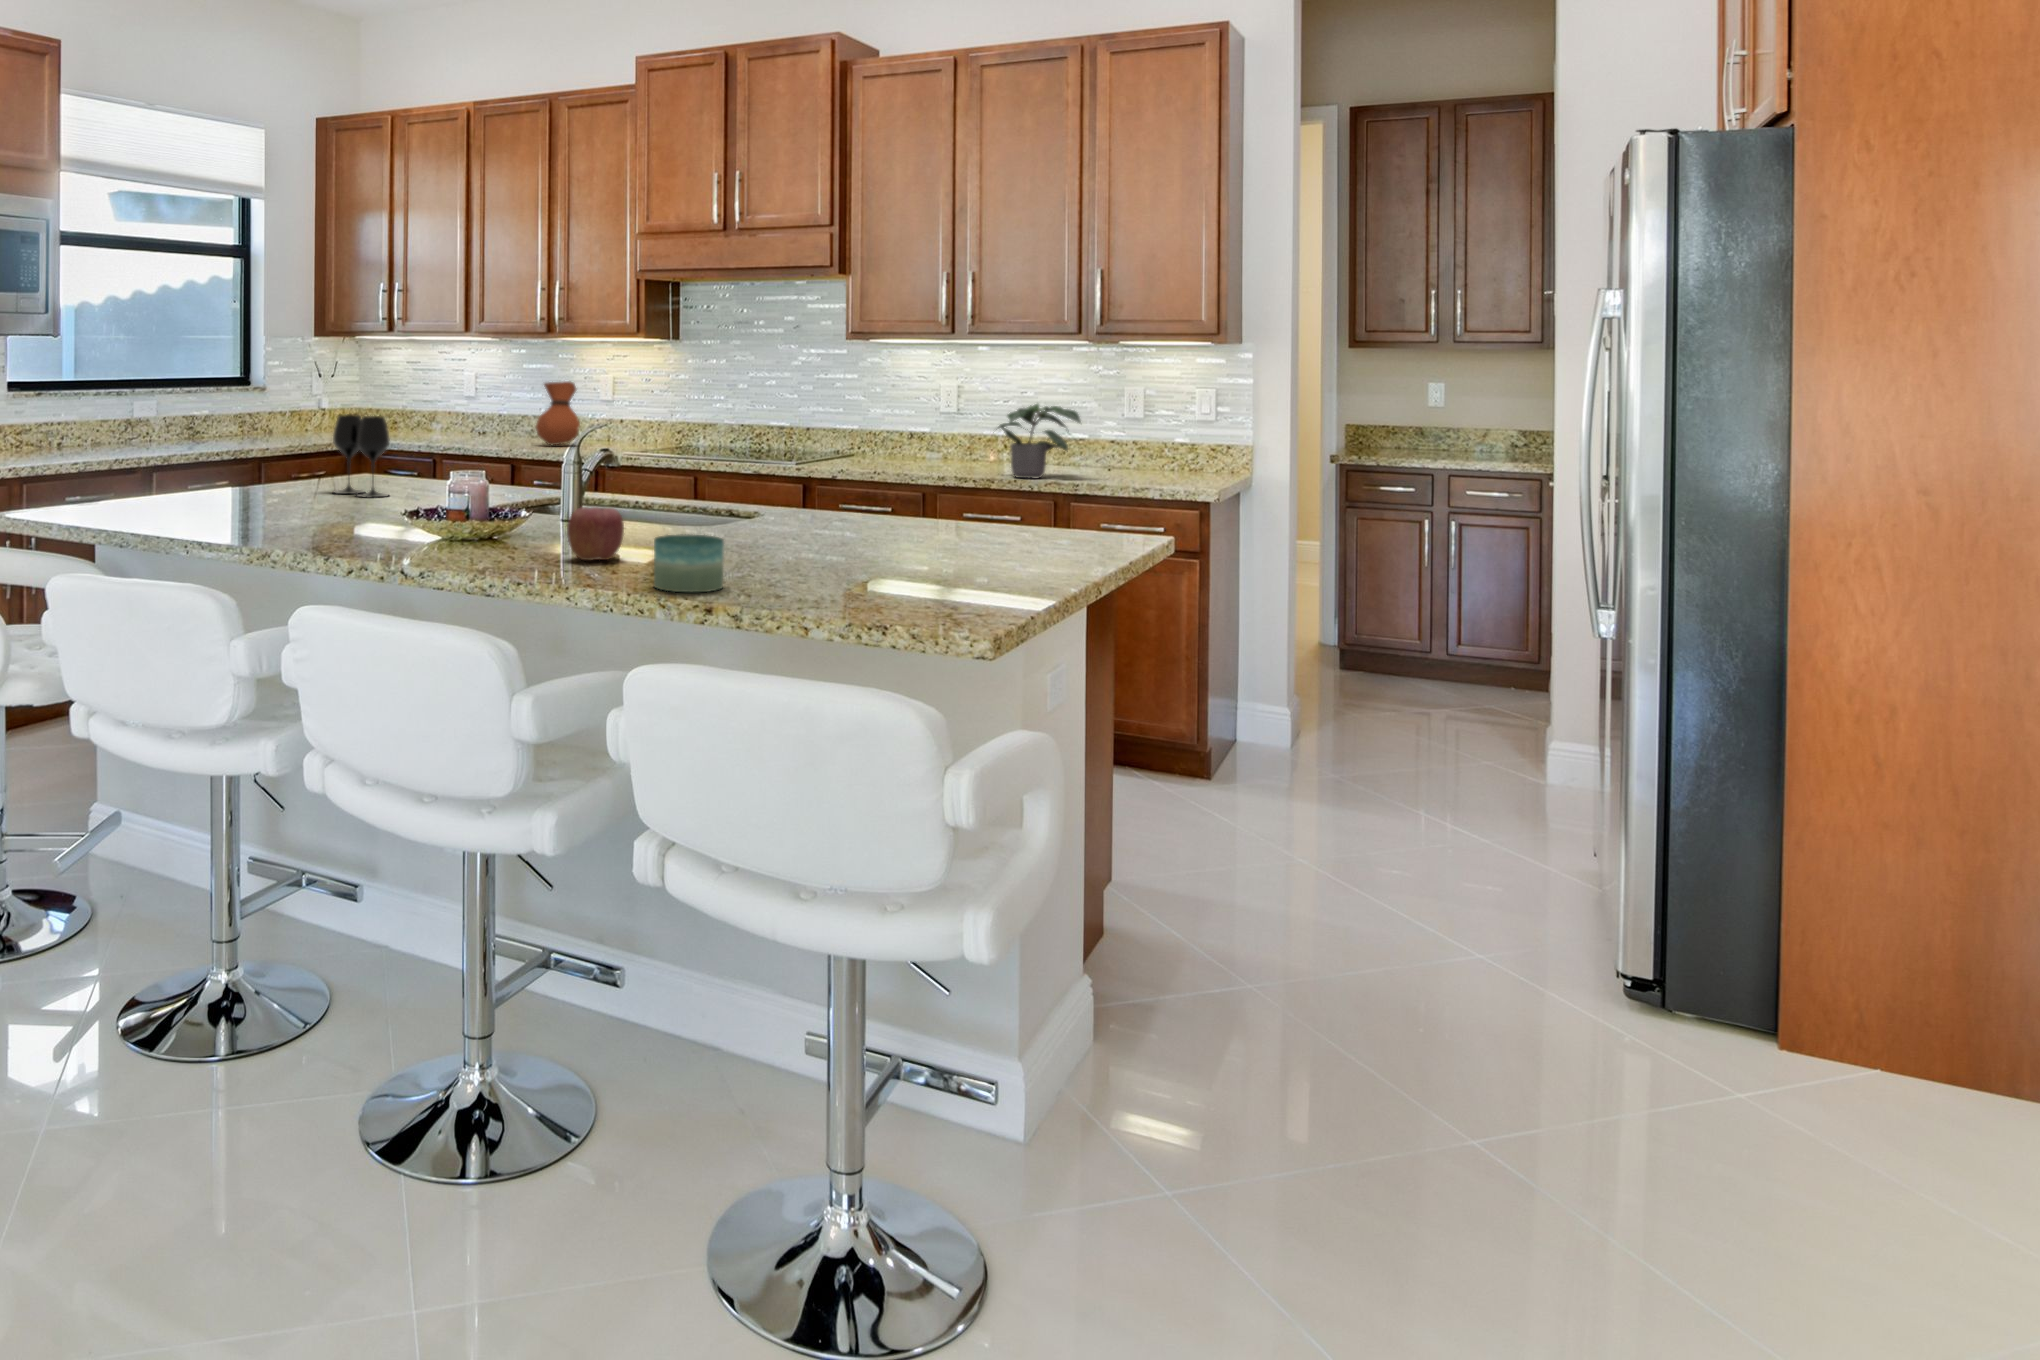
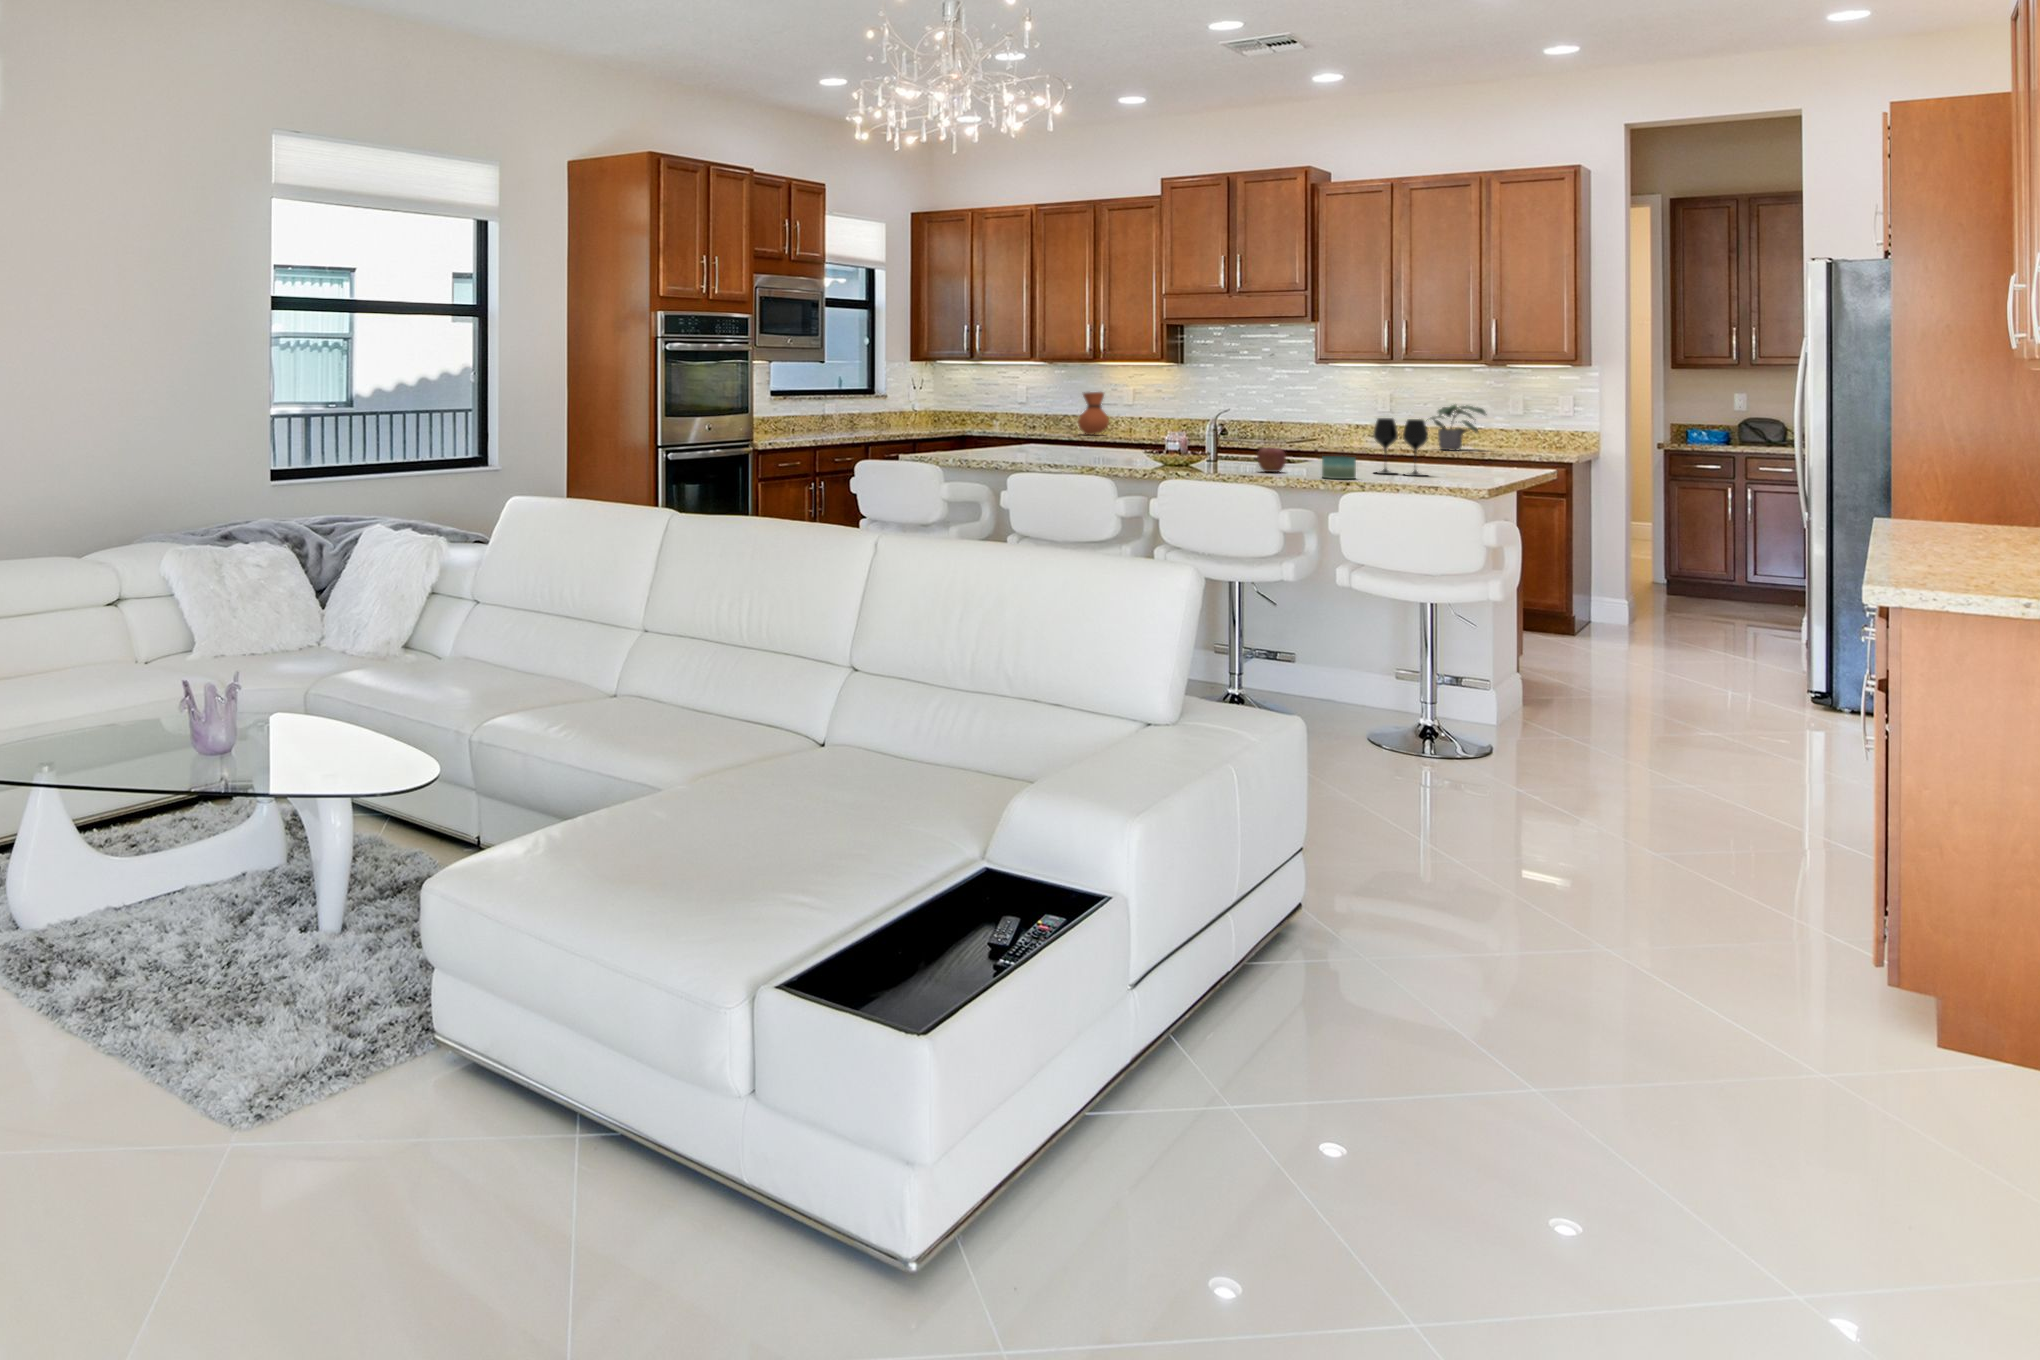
wine glass: present [333,414,390,498] -> present [1373,418,1428,476]

